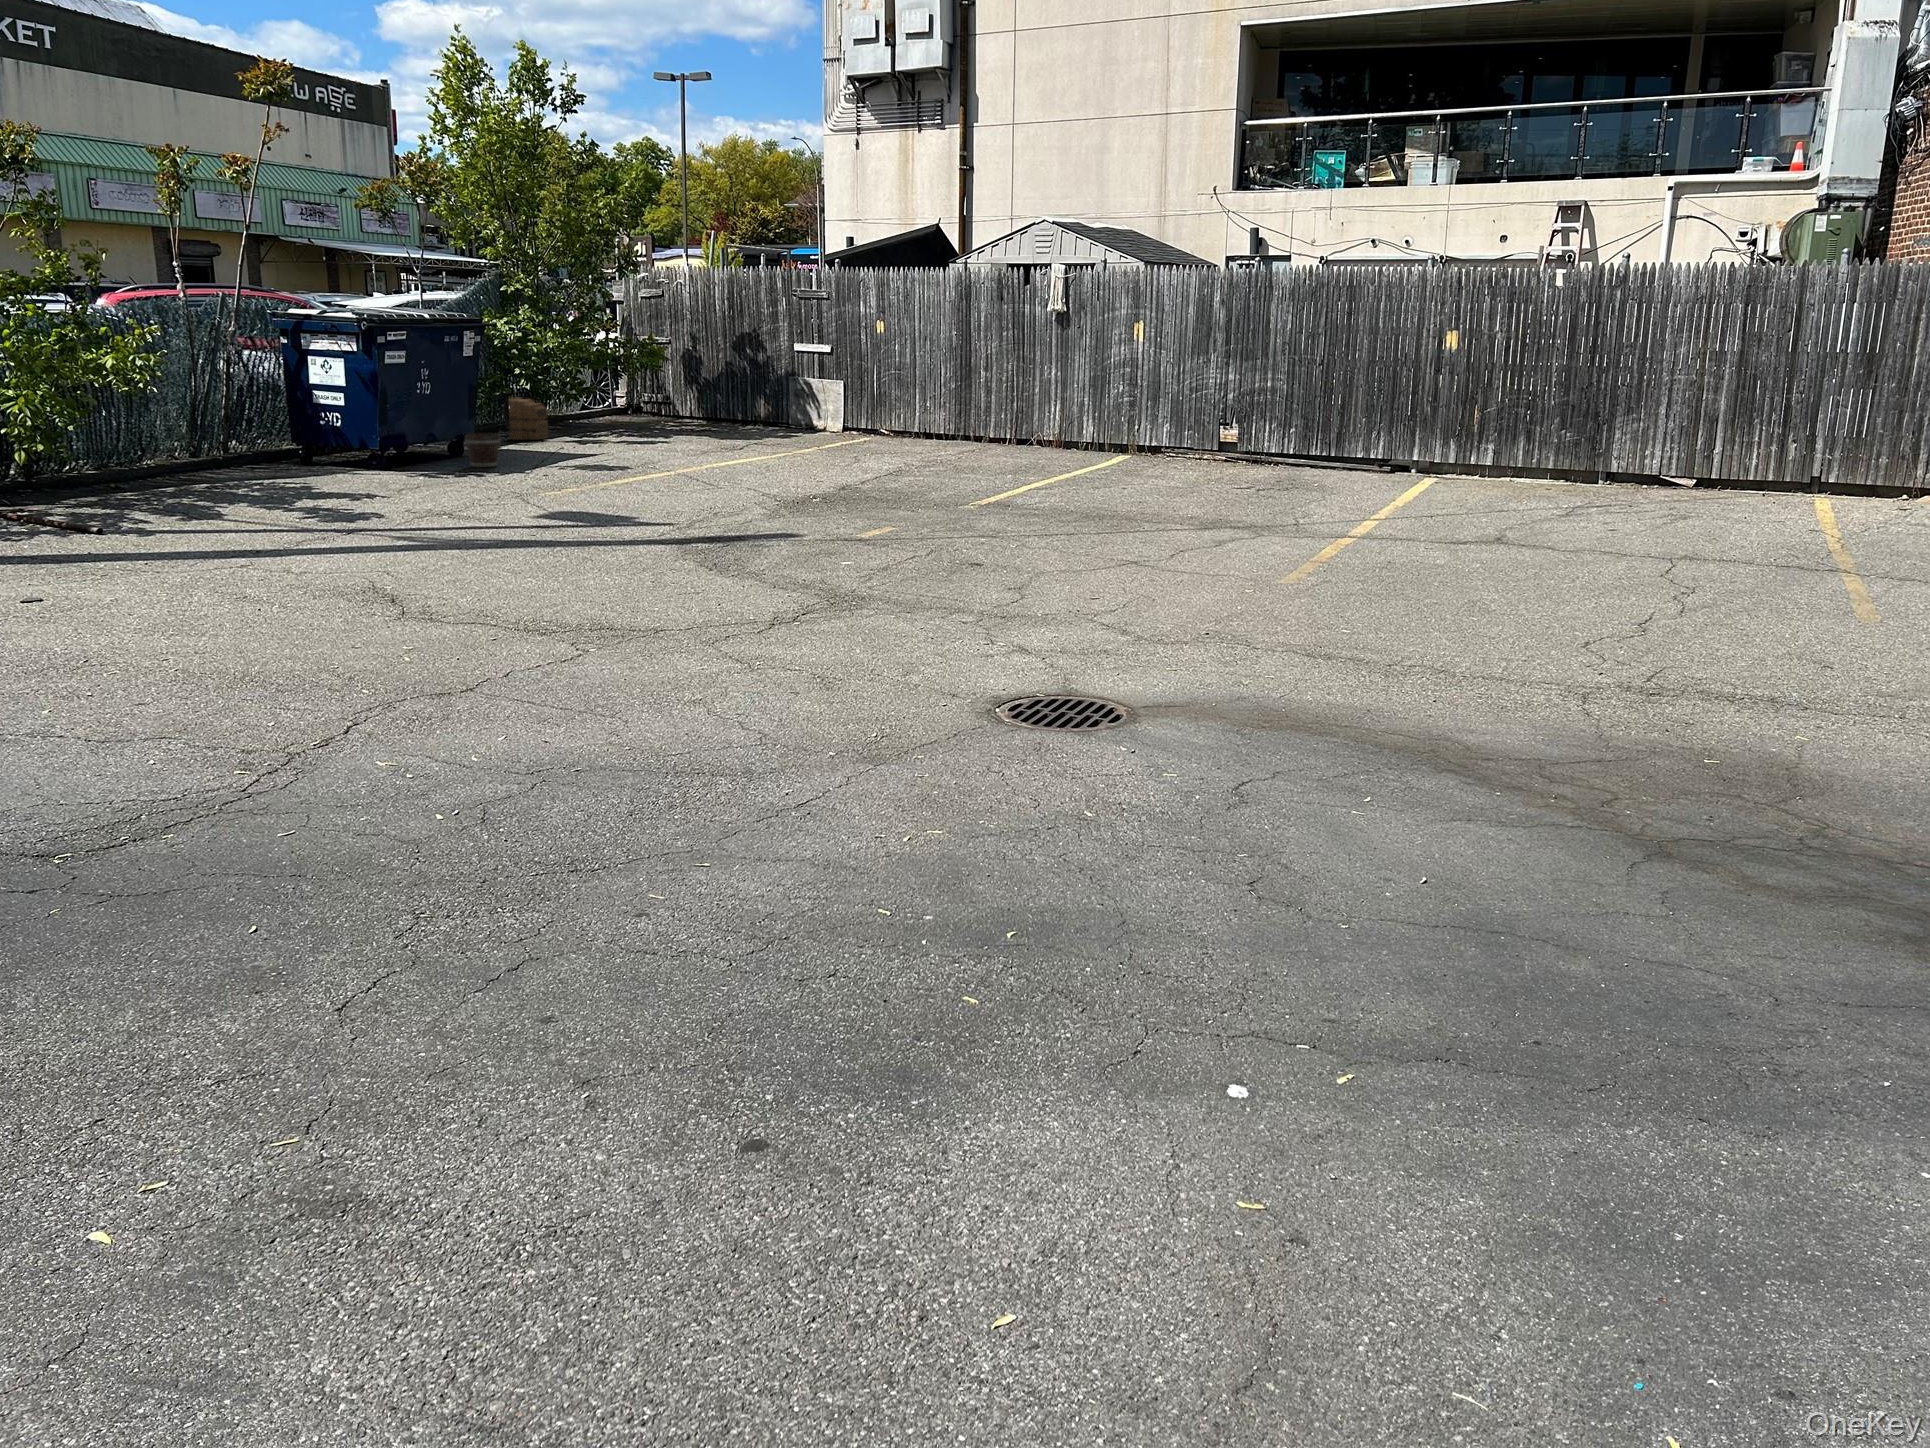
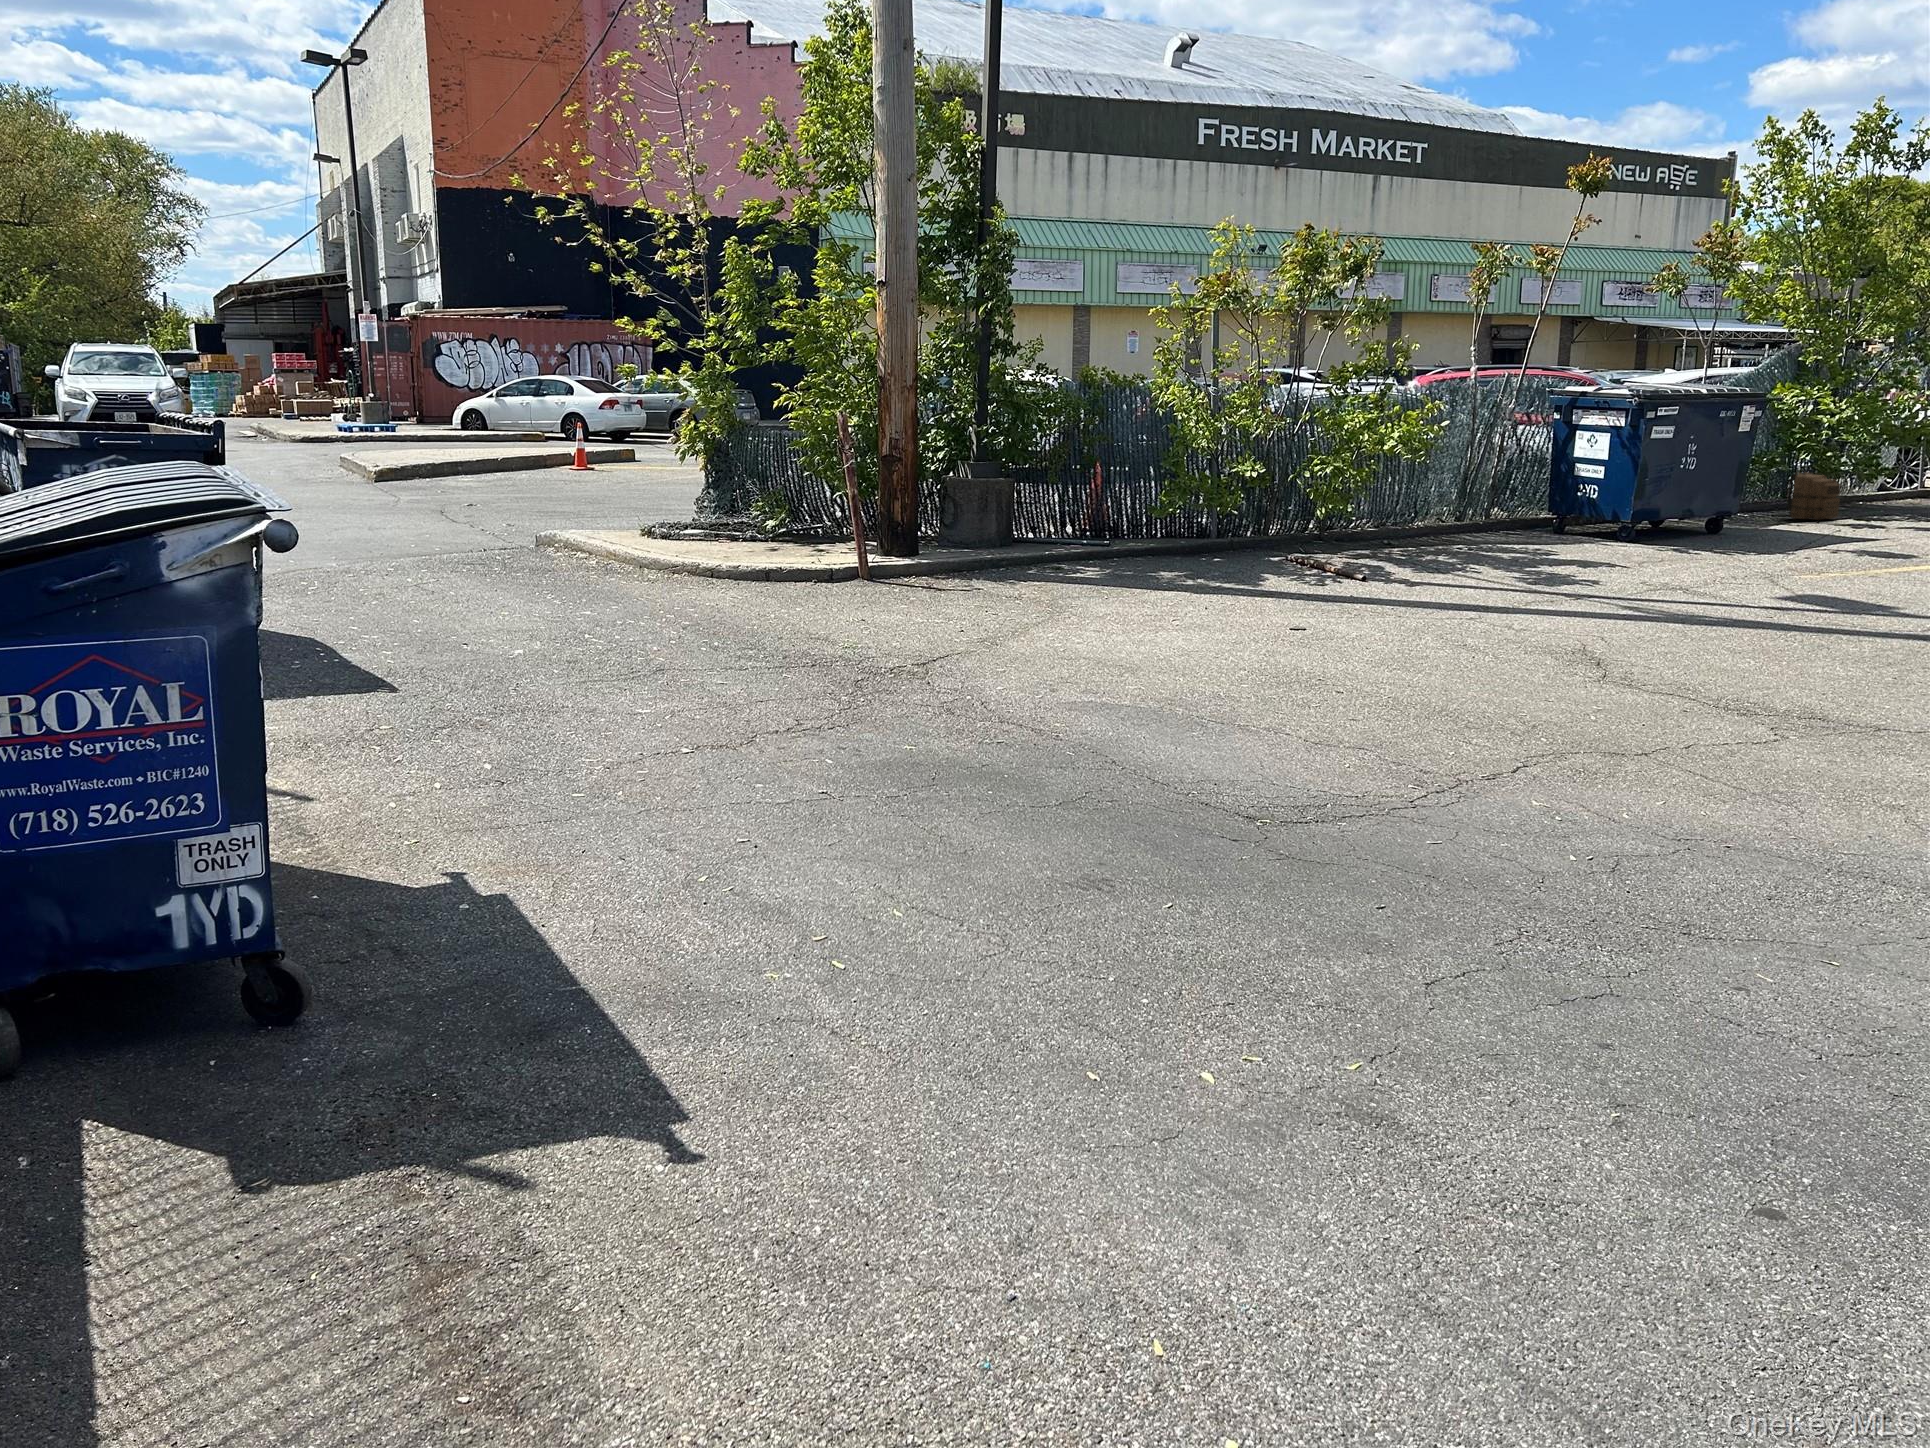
bucket: present [465,432,500,467] -> none [1730,506,1774,546]

